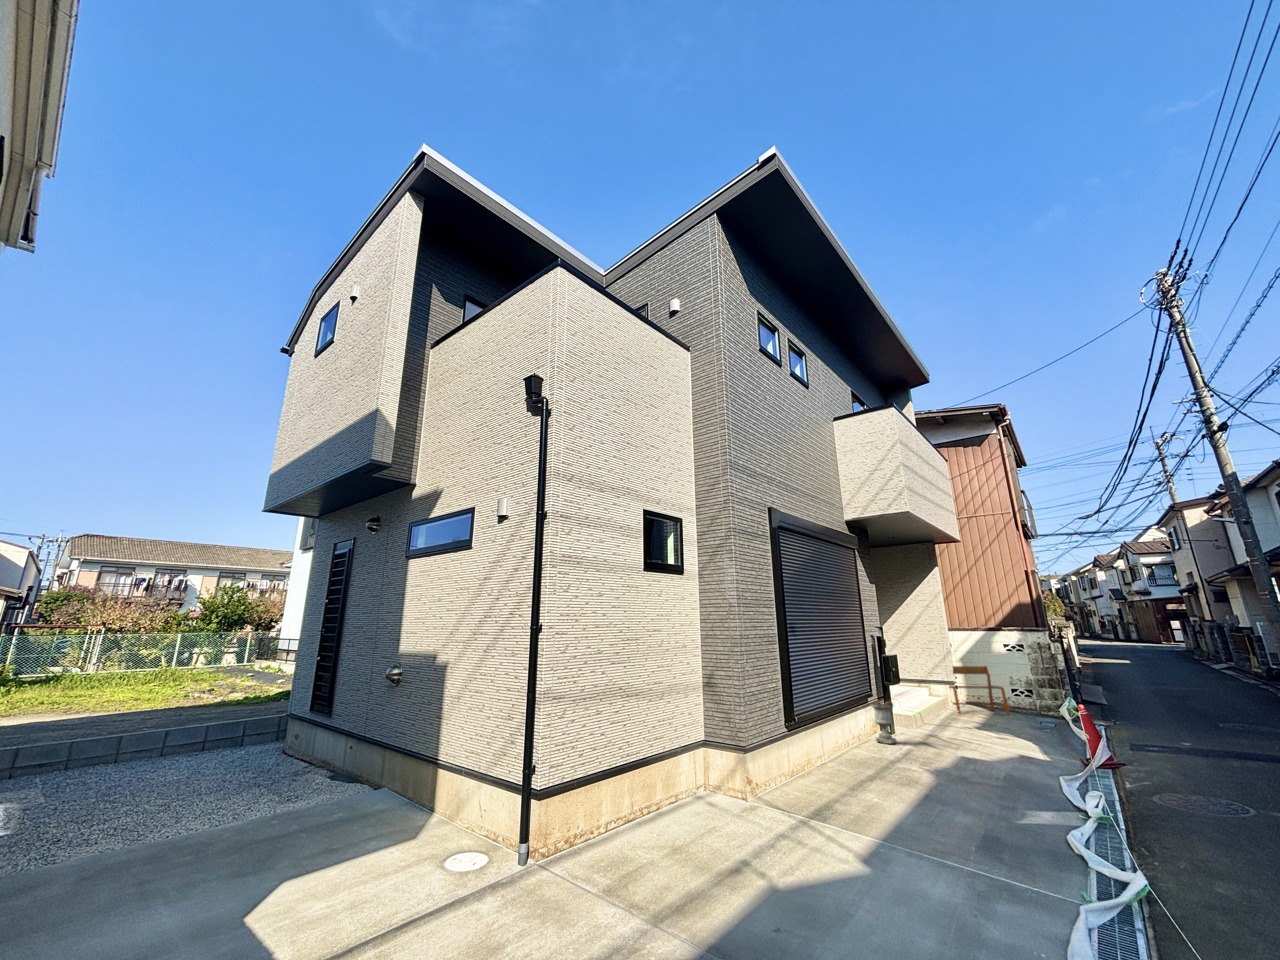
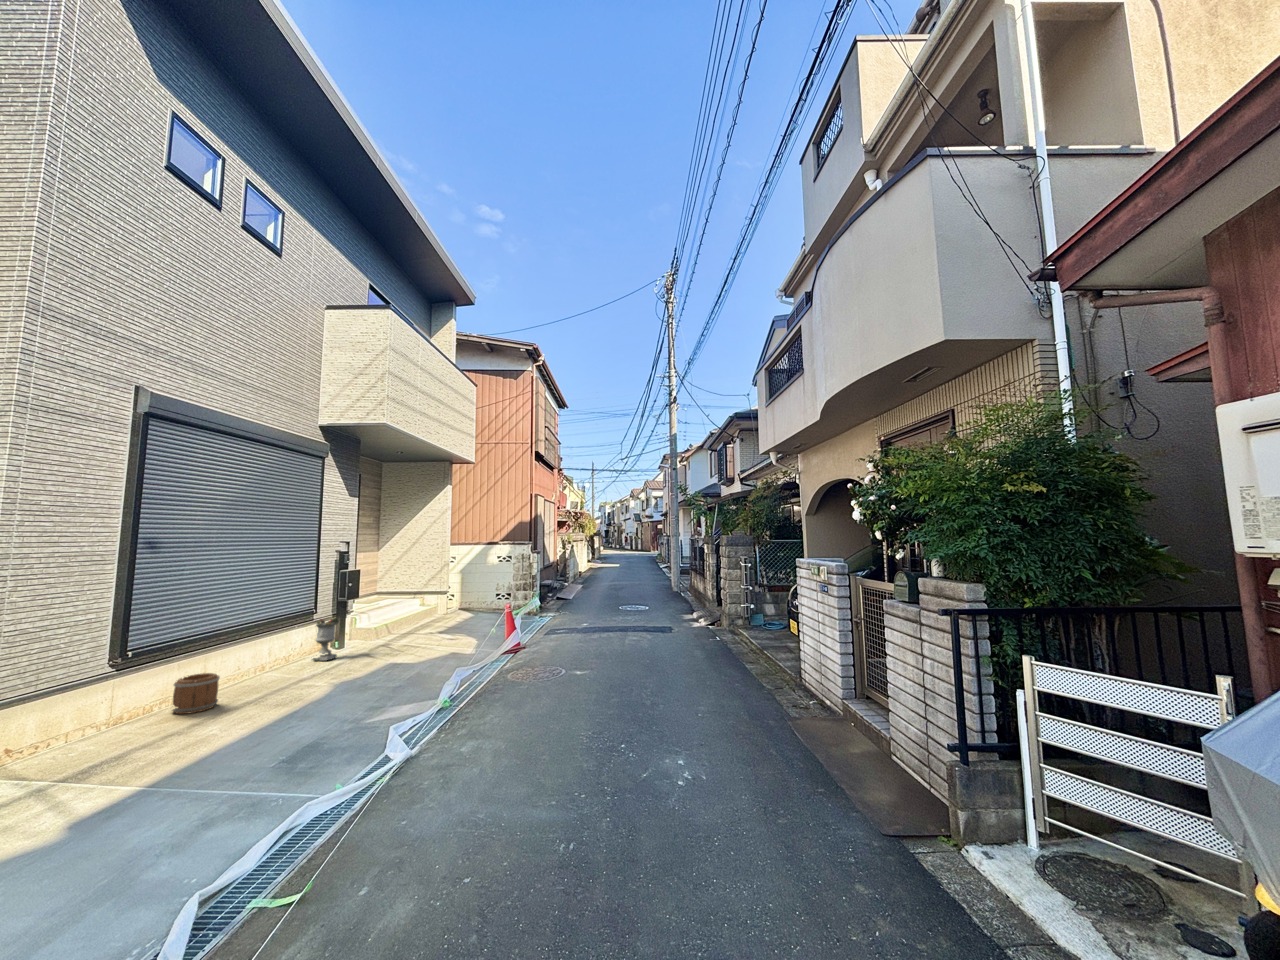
bench: present [949,666,1010,715] -> none [441,576,489,620]
bucket: none [815,741,850,777] -> present [172,673,220,714]

